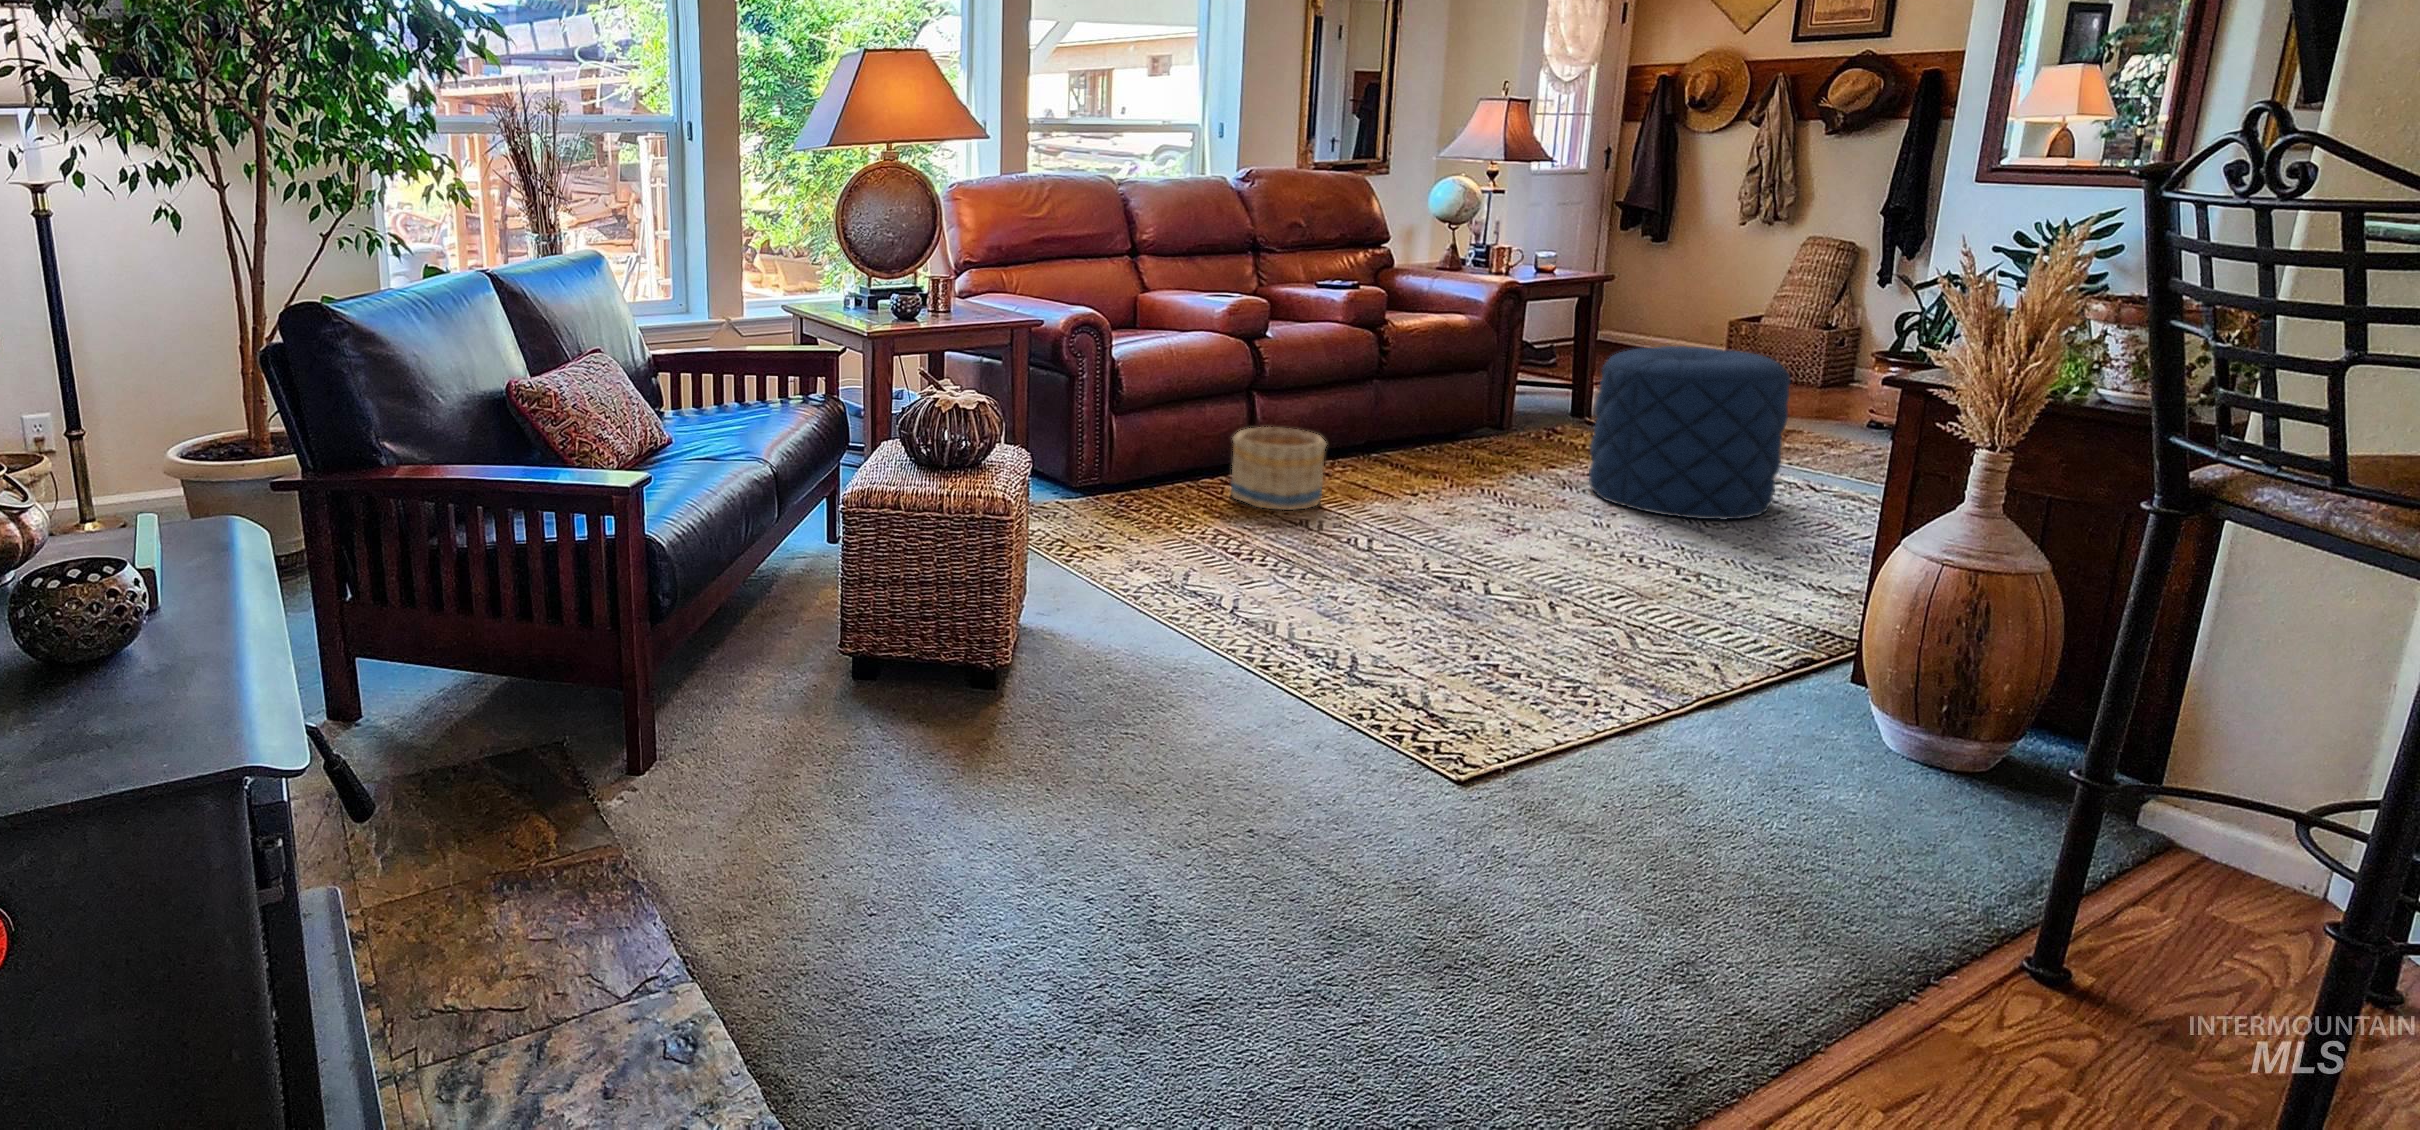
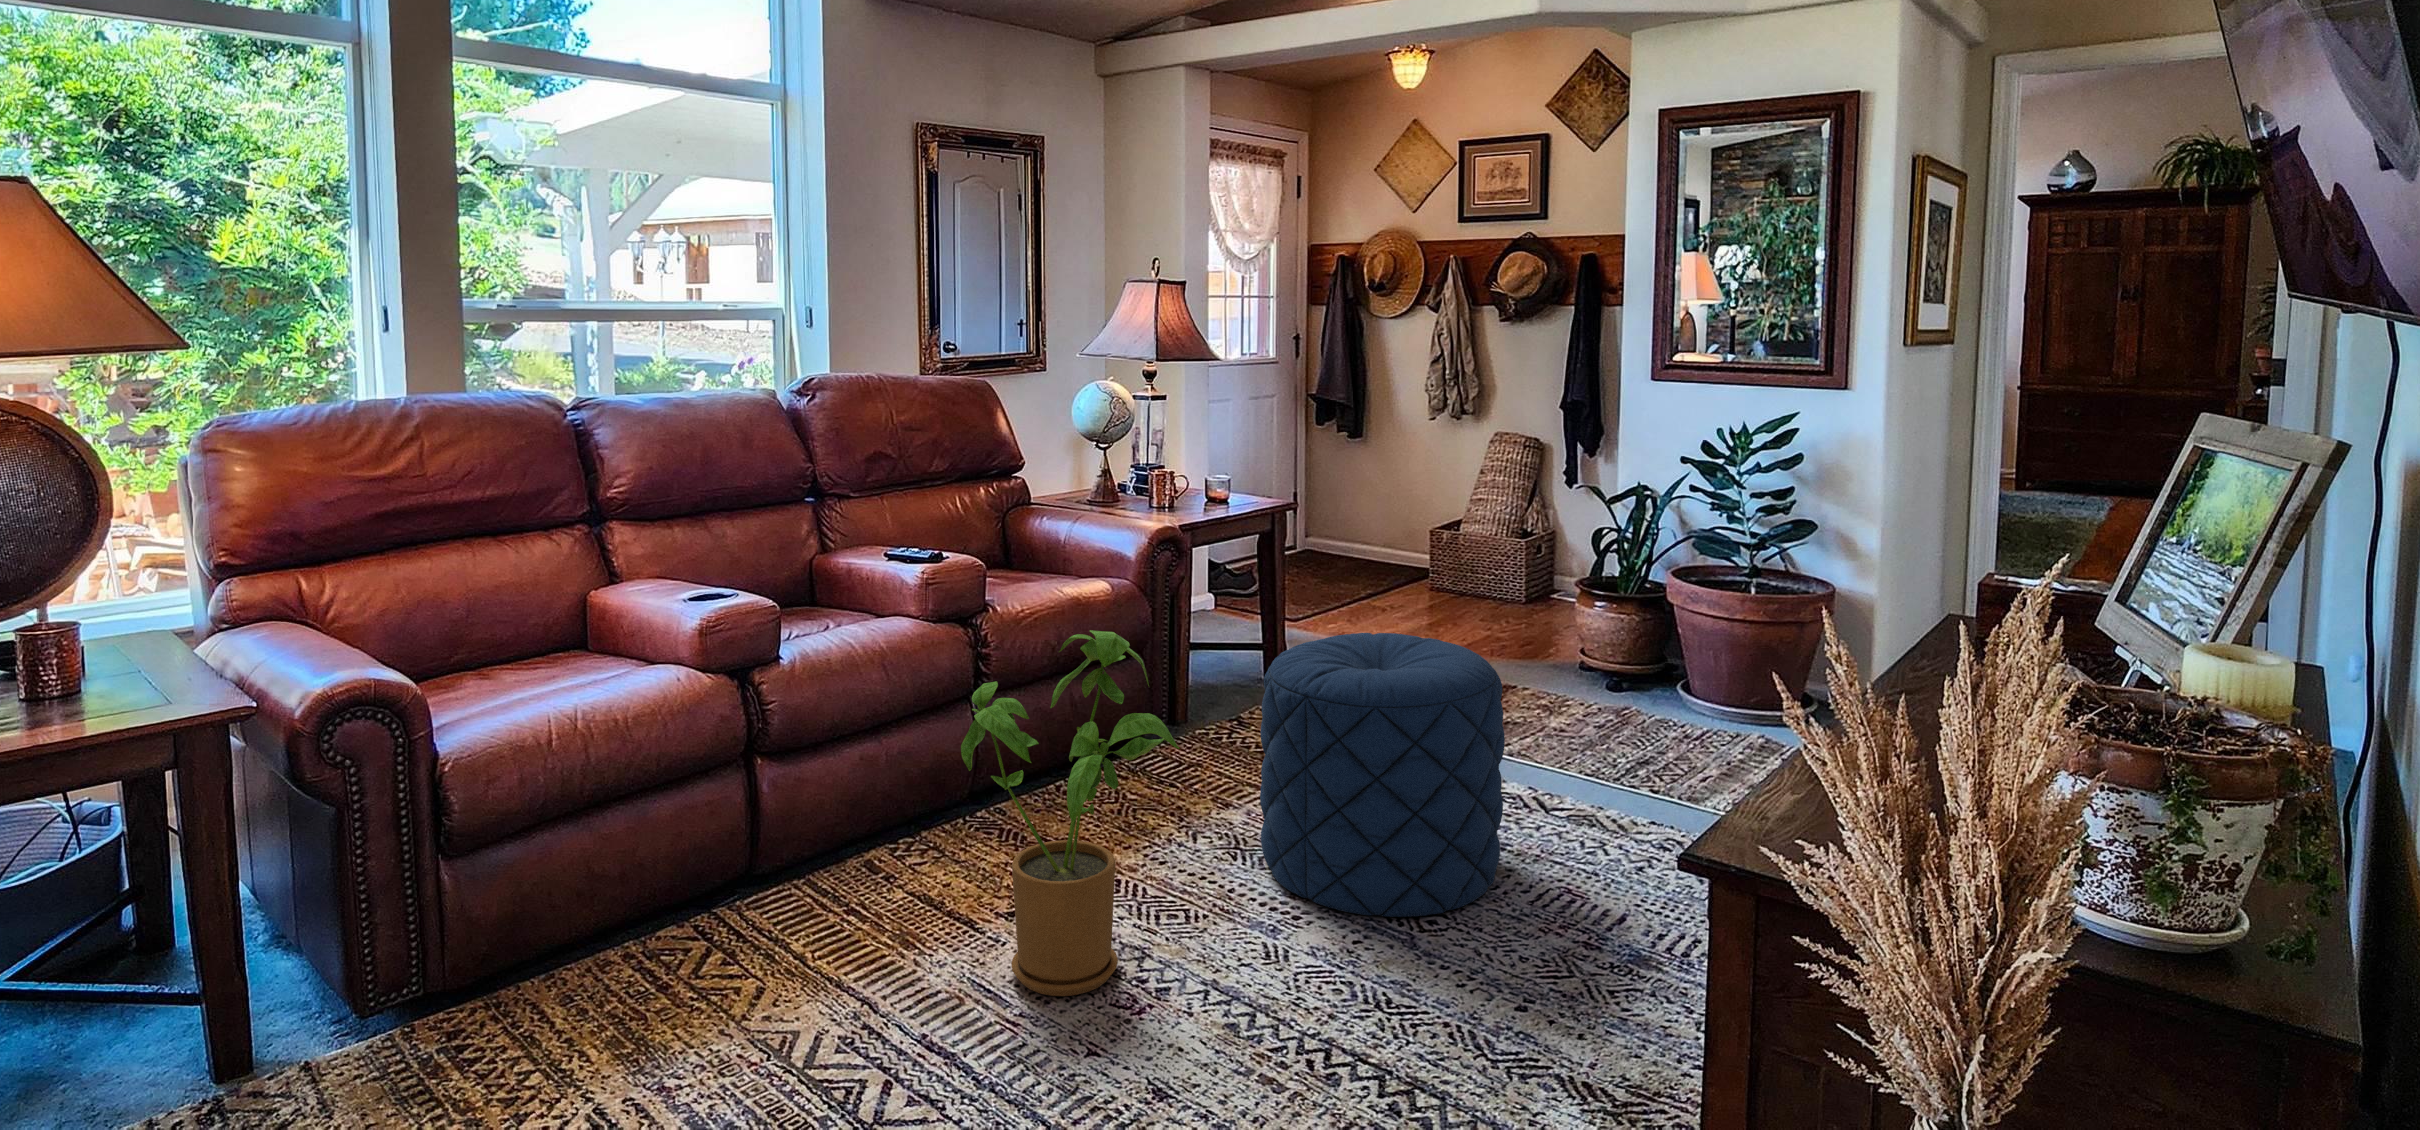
house plant: none [1411,314,1559,523] -> present [961,630,1179,996]
basket: present [1231,427,1326,510] -> none [671,834,837,1015]

